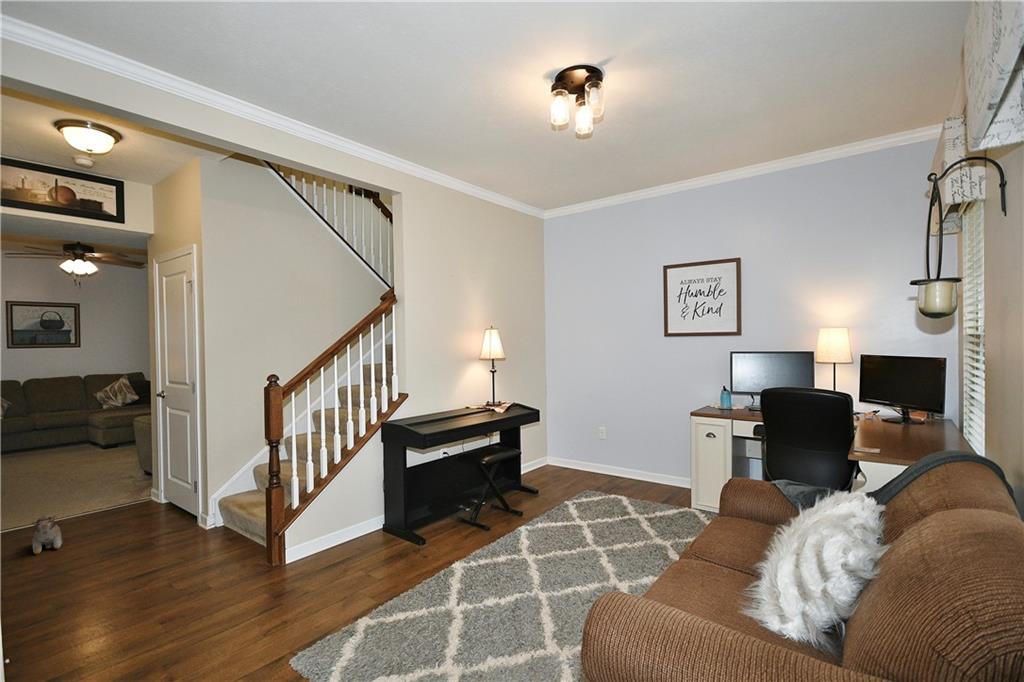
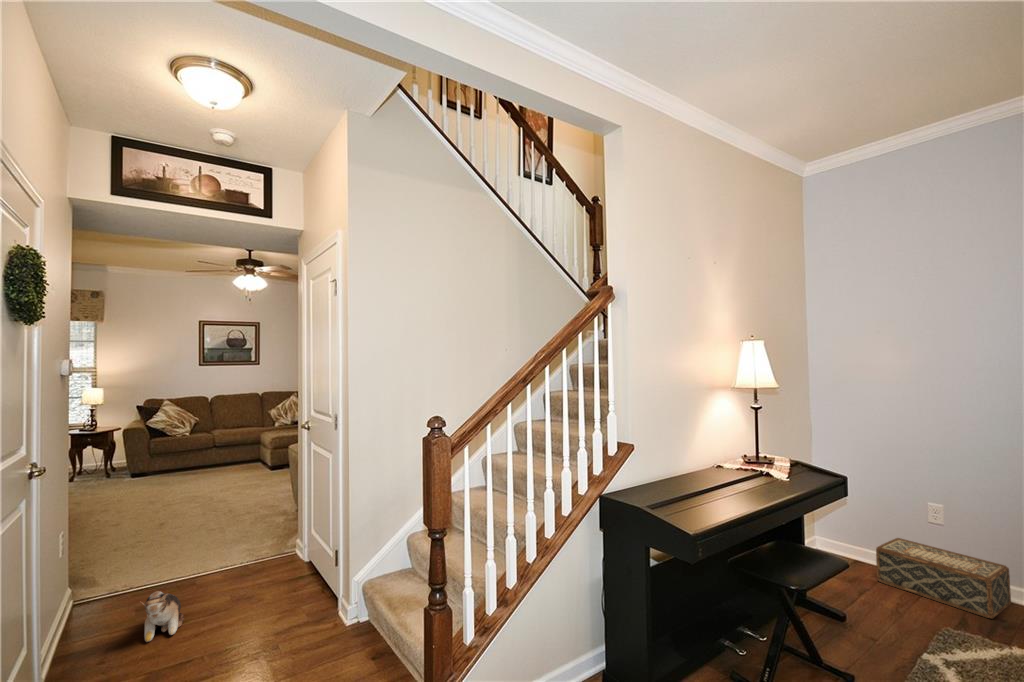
woven basket: none [568,449,629,484] -> present [876,538,1011,619]

